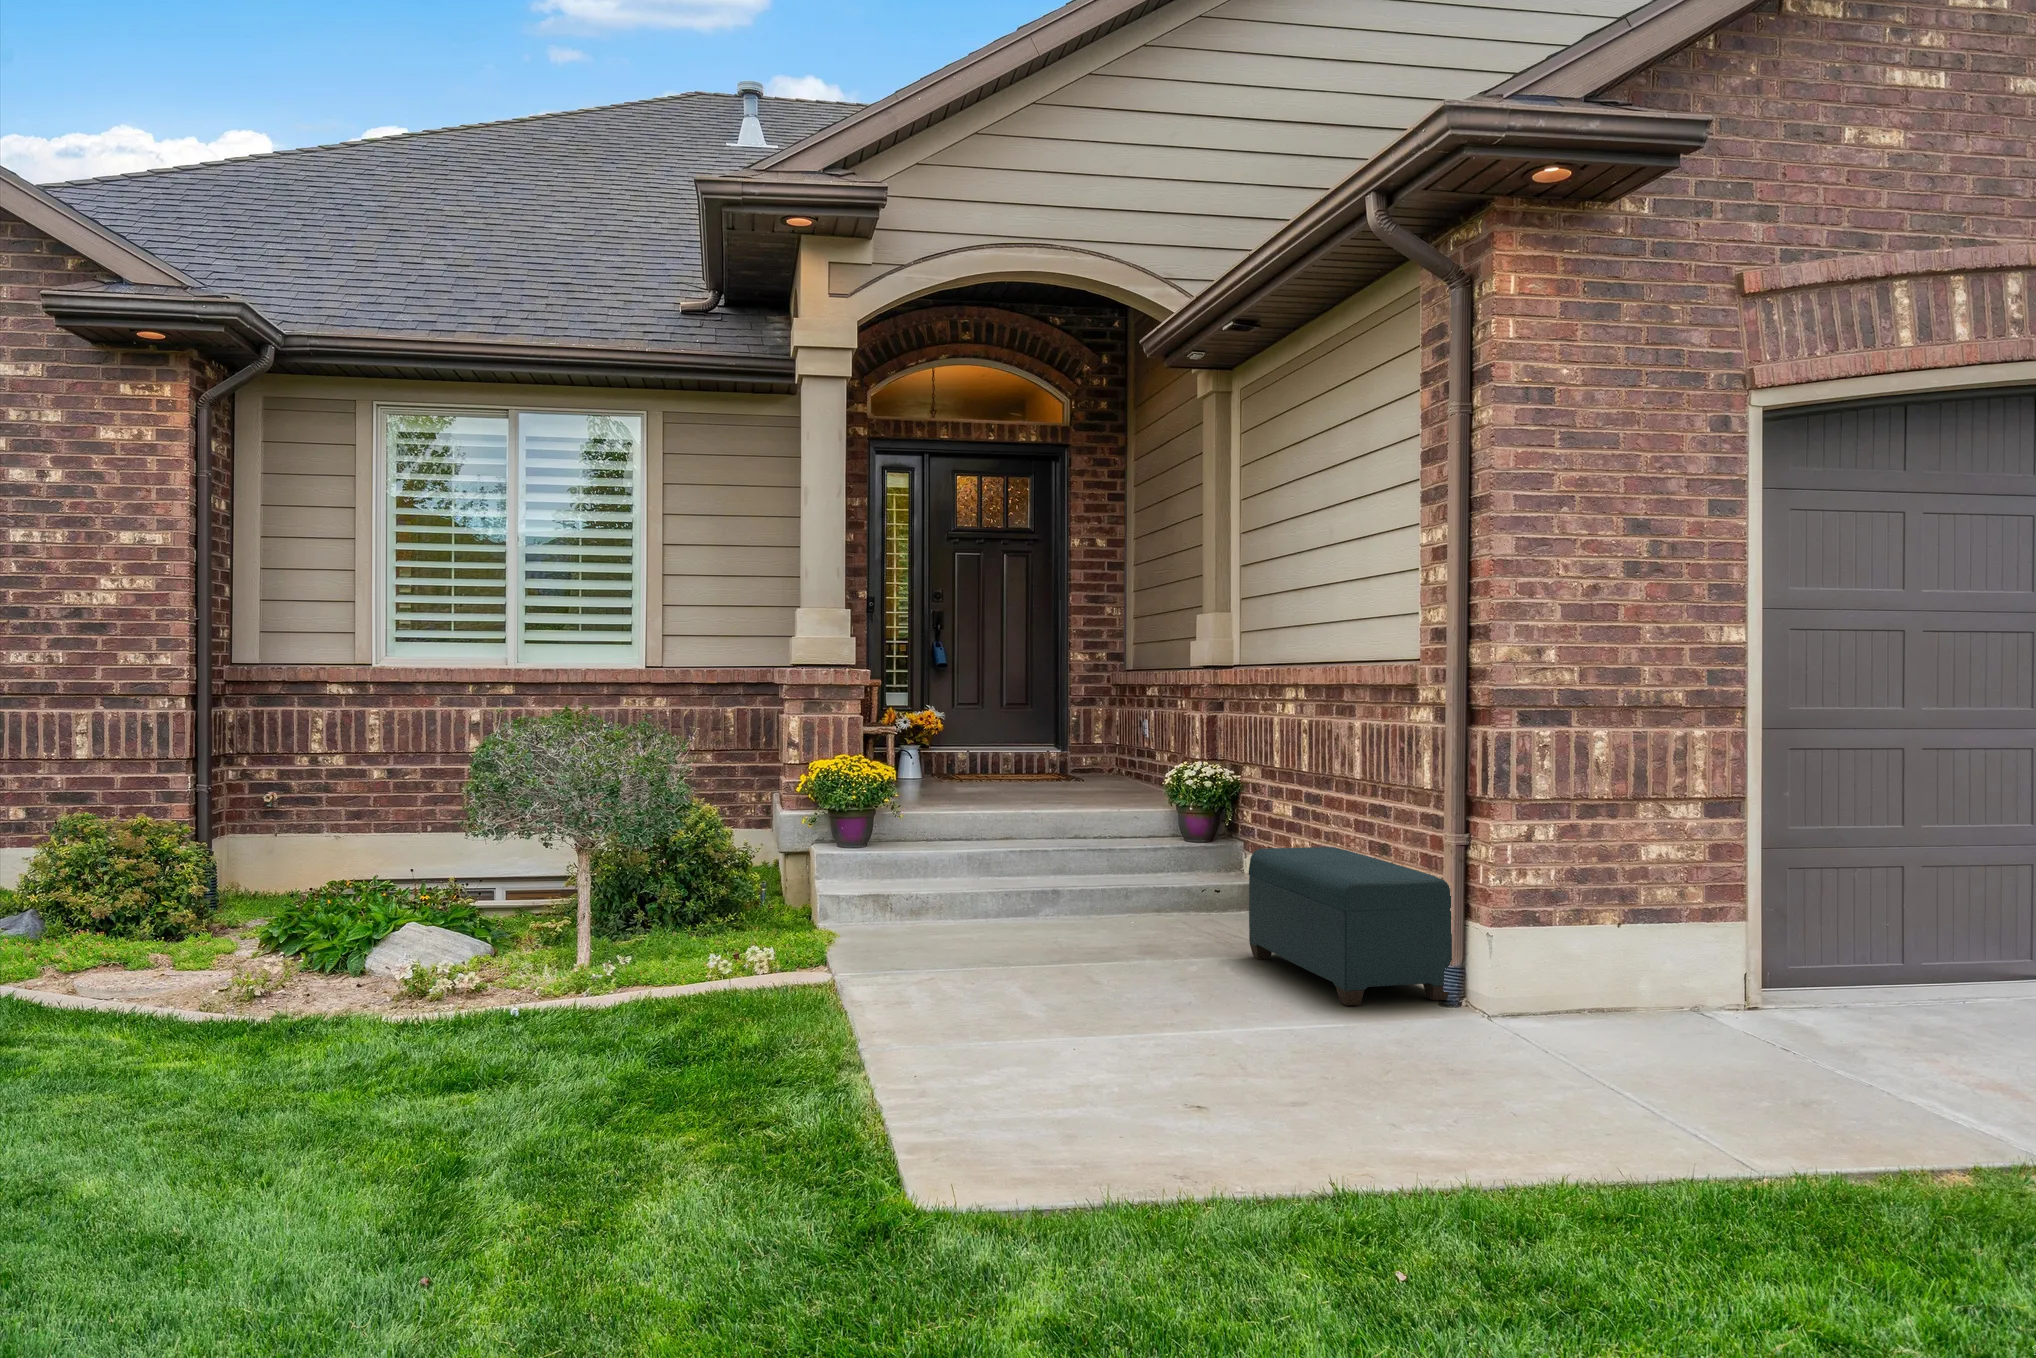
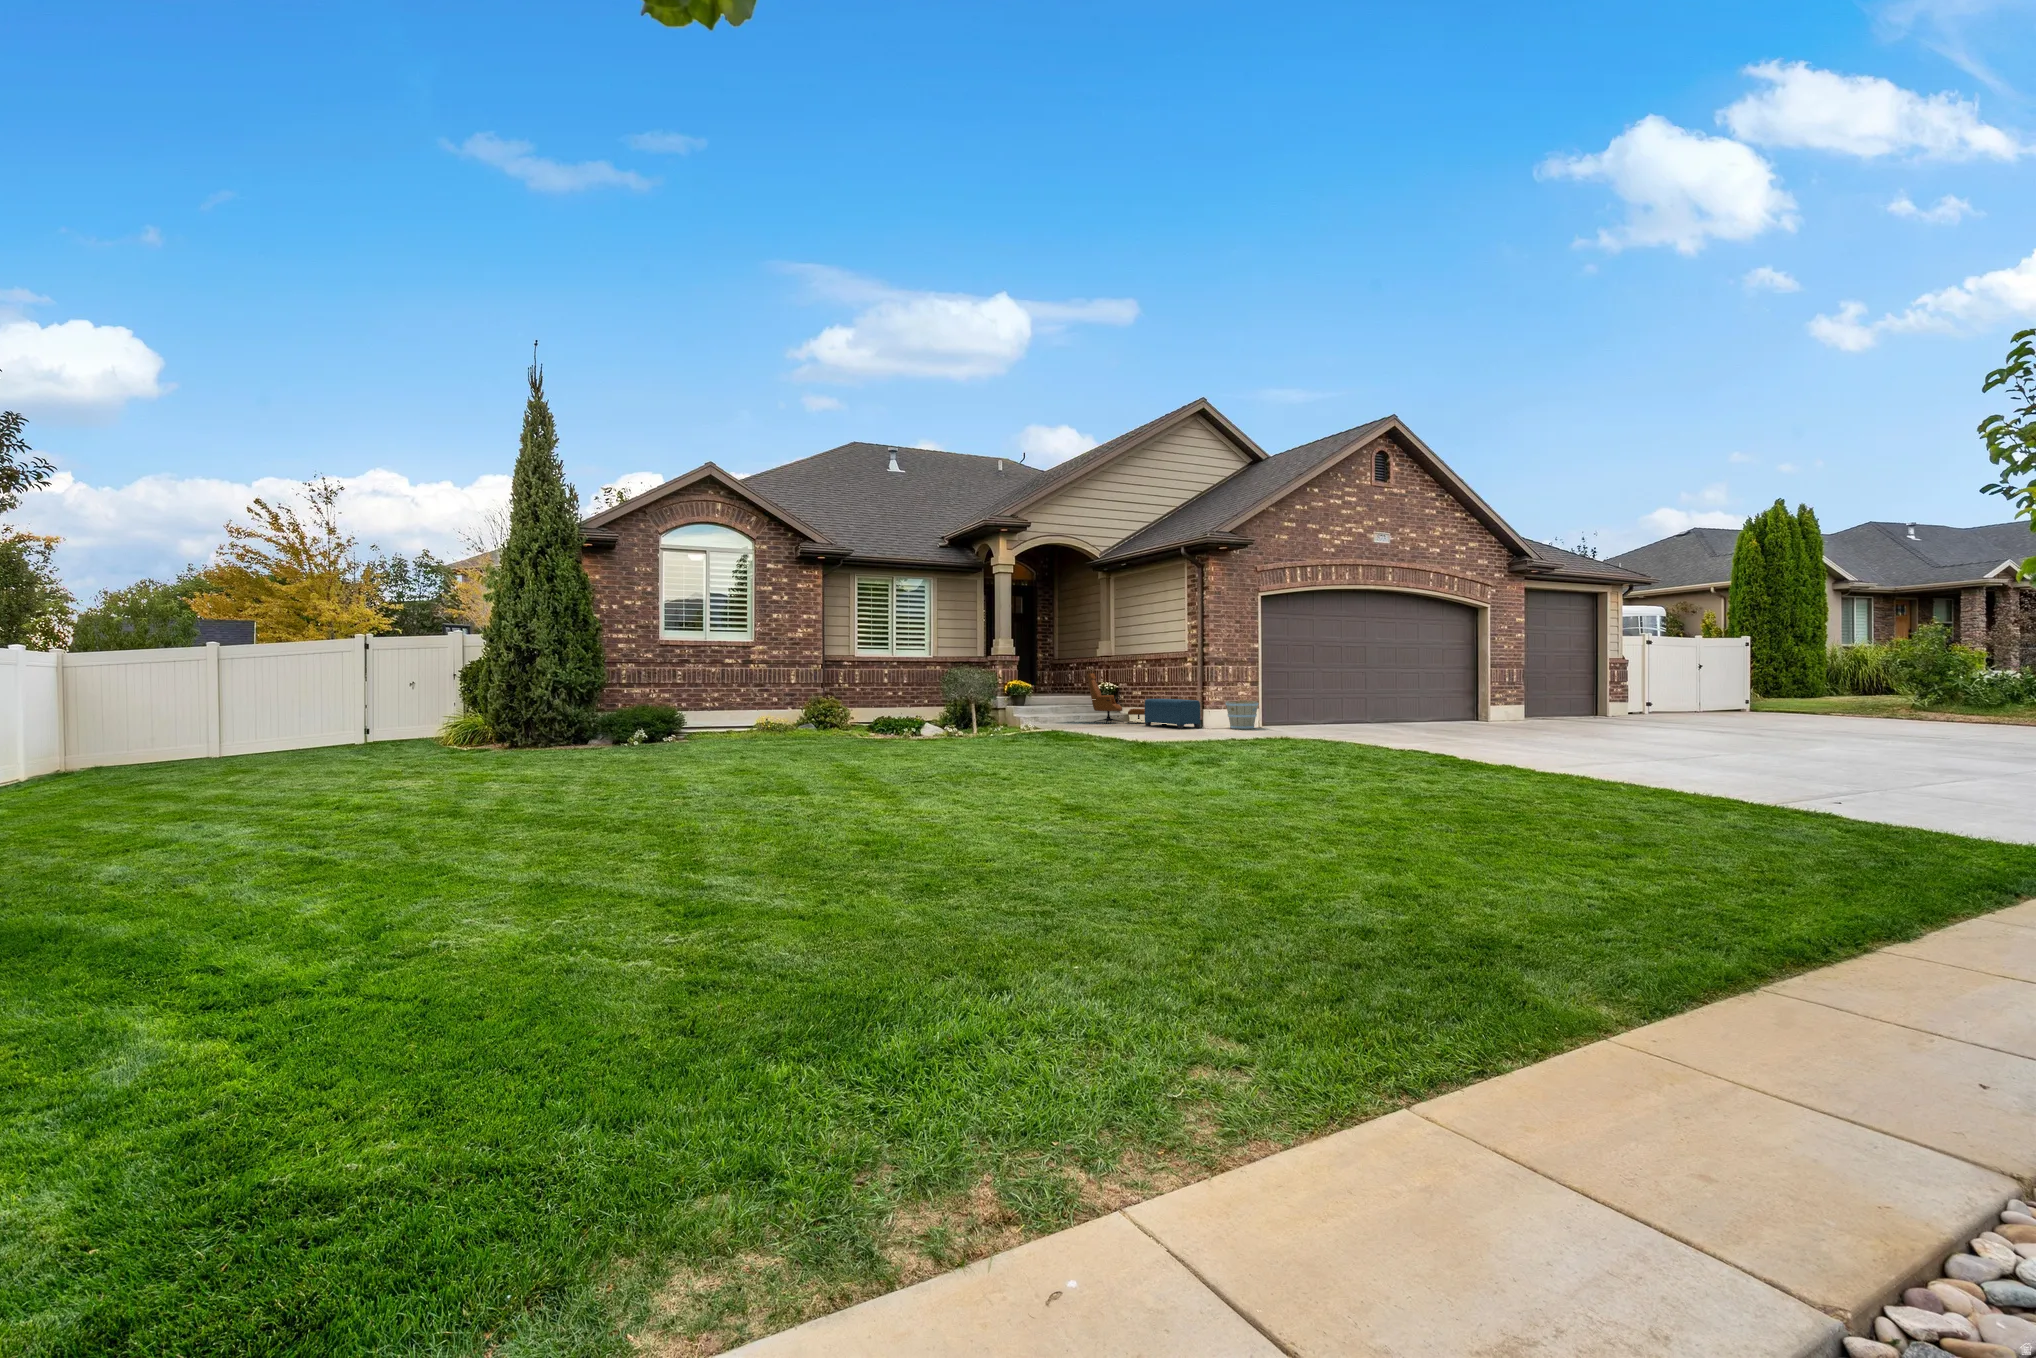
lounge chair: none [1082,732,1306,936] -> present [1087,673,1145,724]
wooden bucket: none [1561,887,1730,1041] -> present [1225,700,1259,729]

